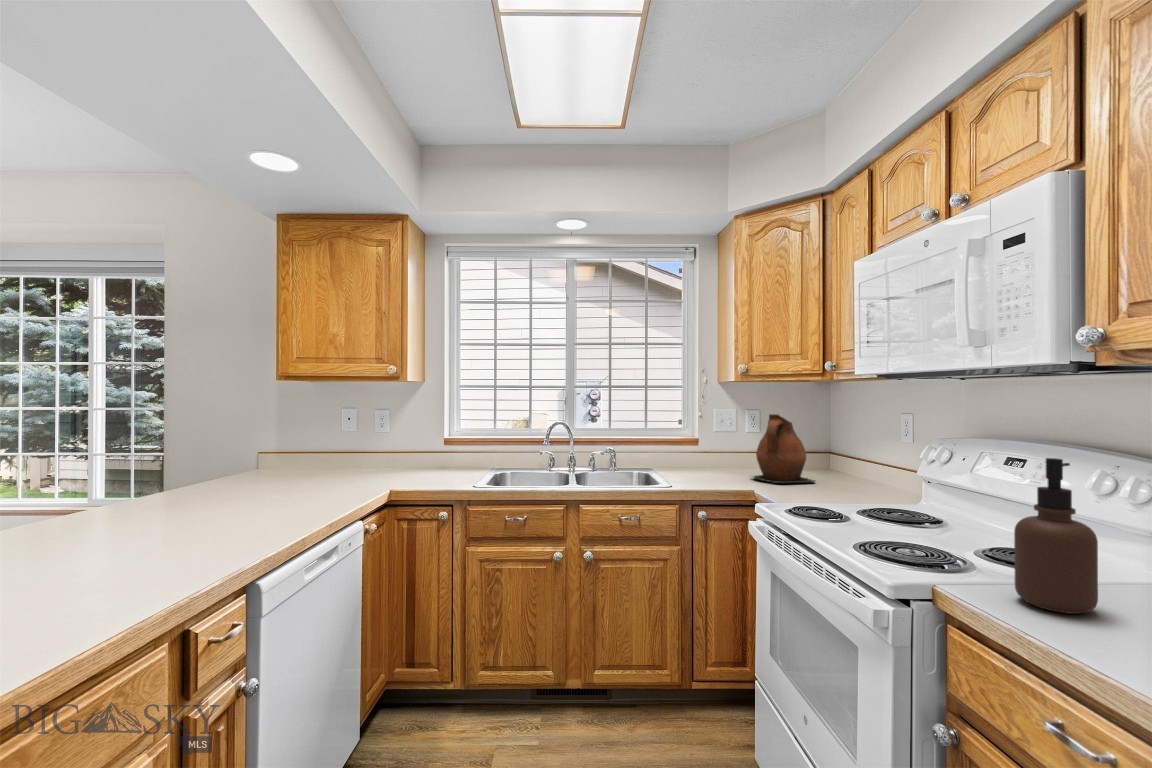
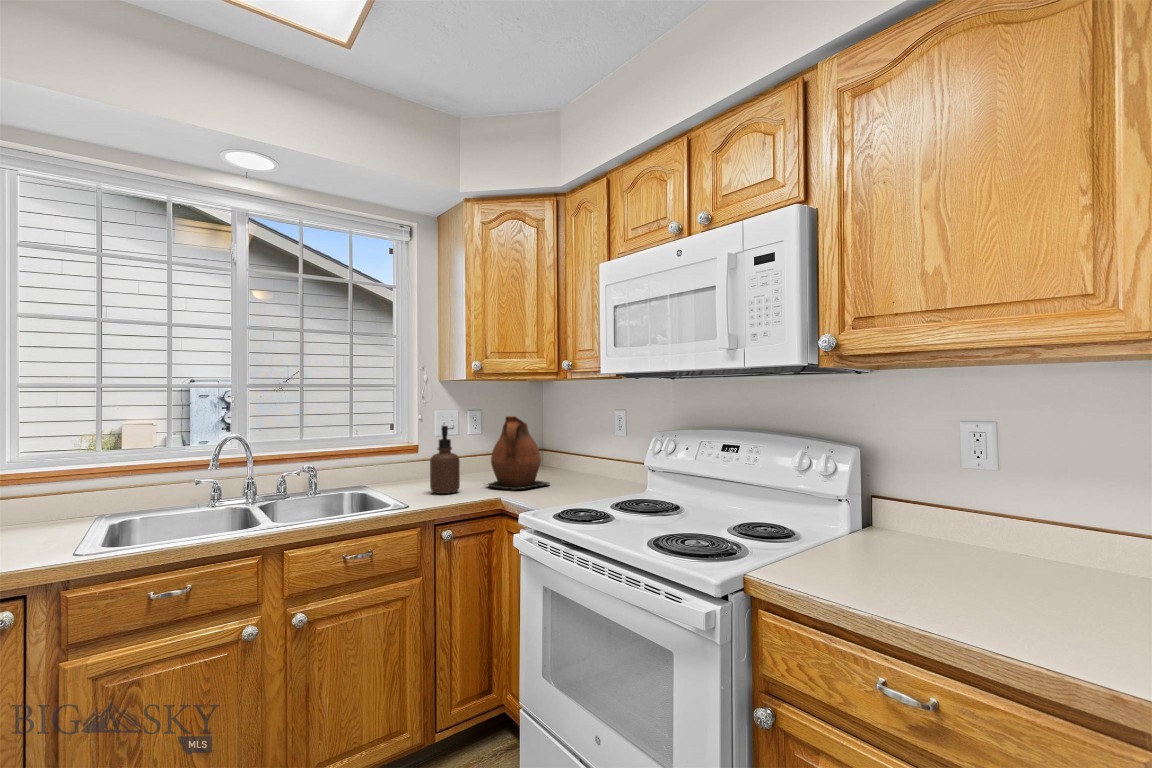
soap dispenser: present [1014,458,1098,614] -> present [430,426,460,494]

